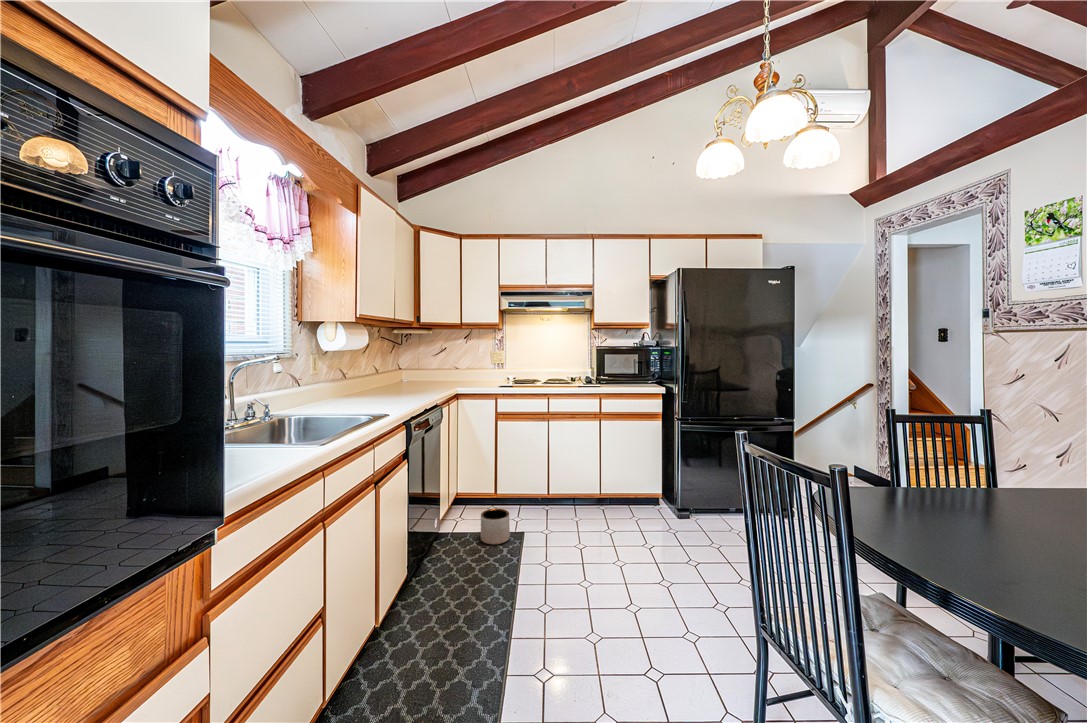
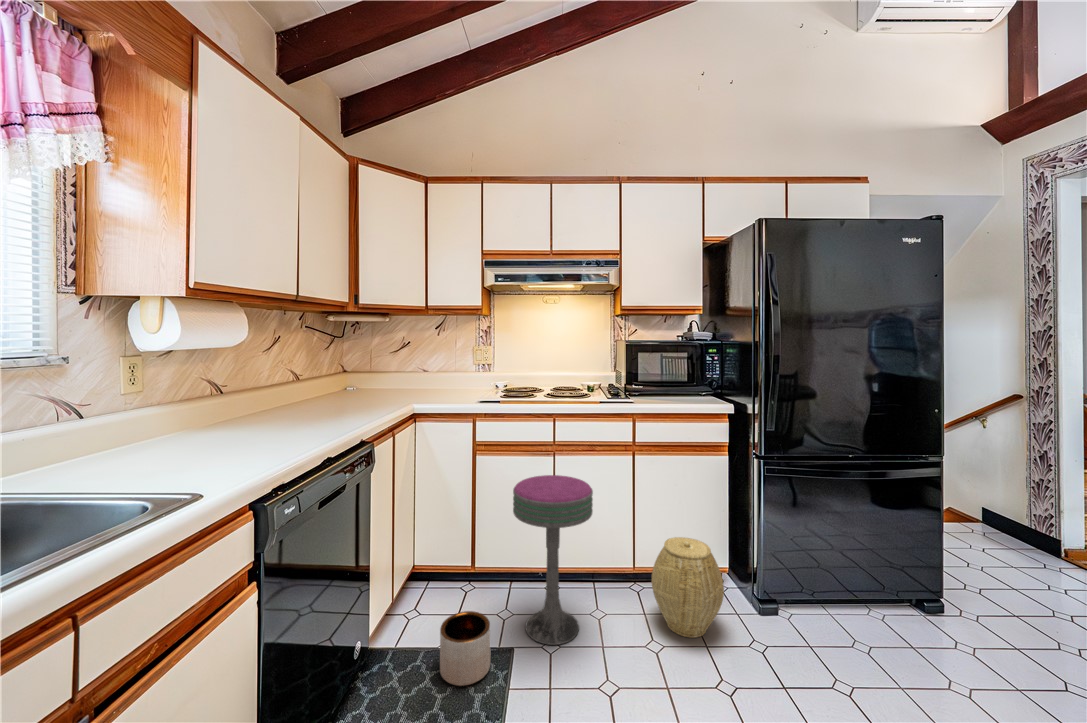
bar stool: none [522,432,571,530] -> present [513,475,593,645]
woven basket: none [608,471,651,528] -> present [651,537,724,638]

